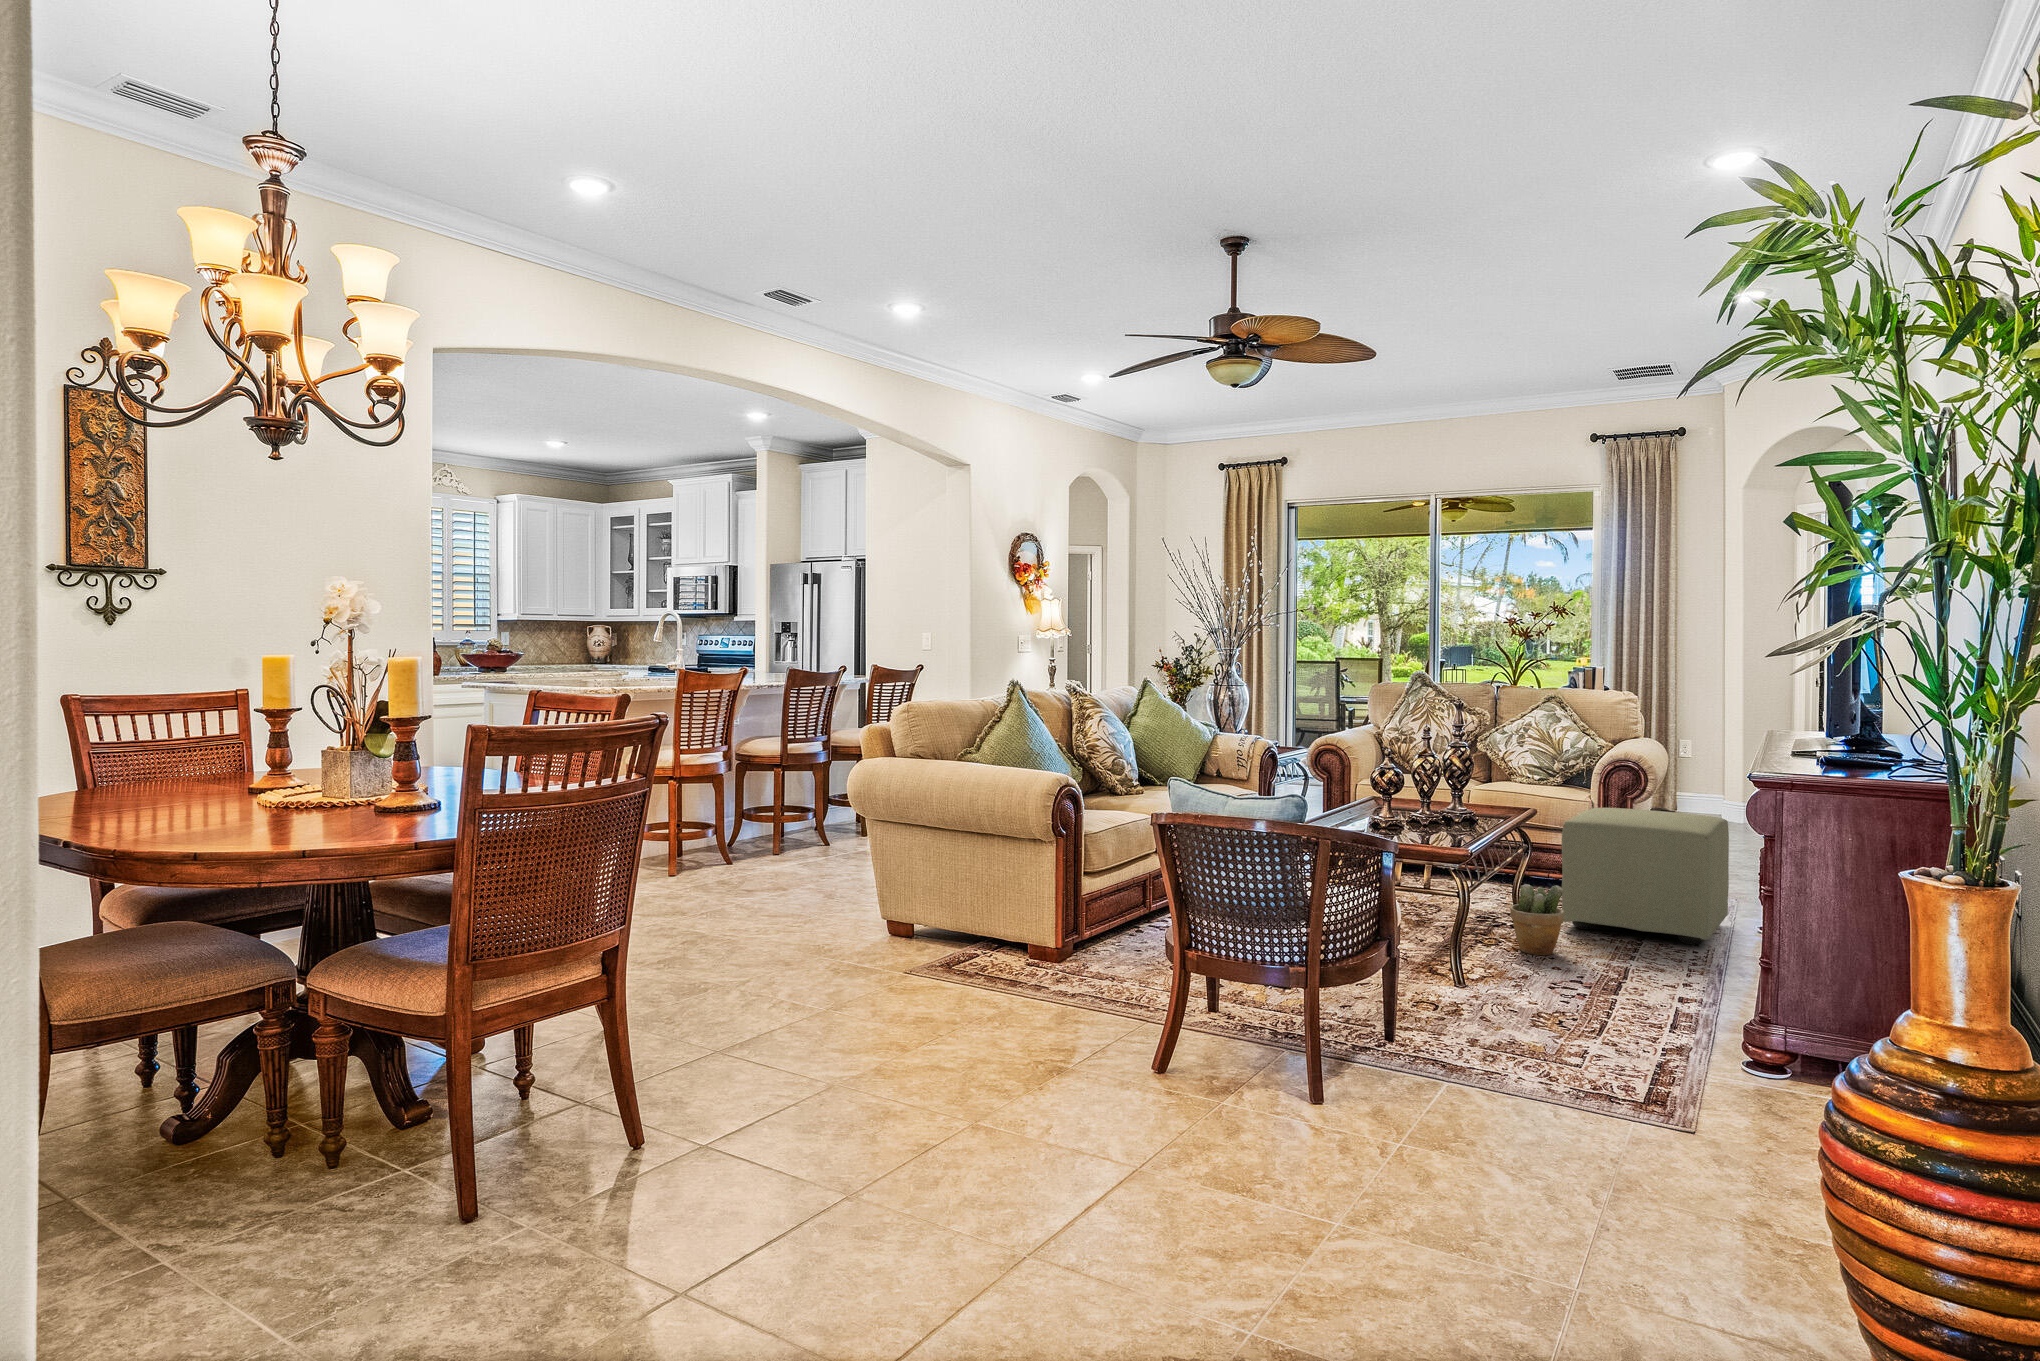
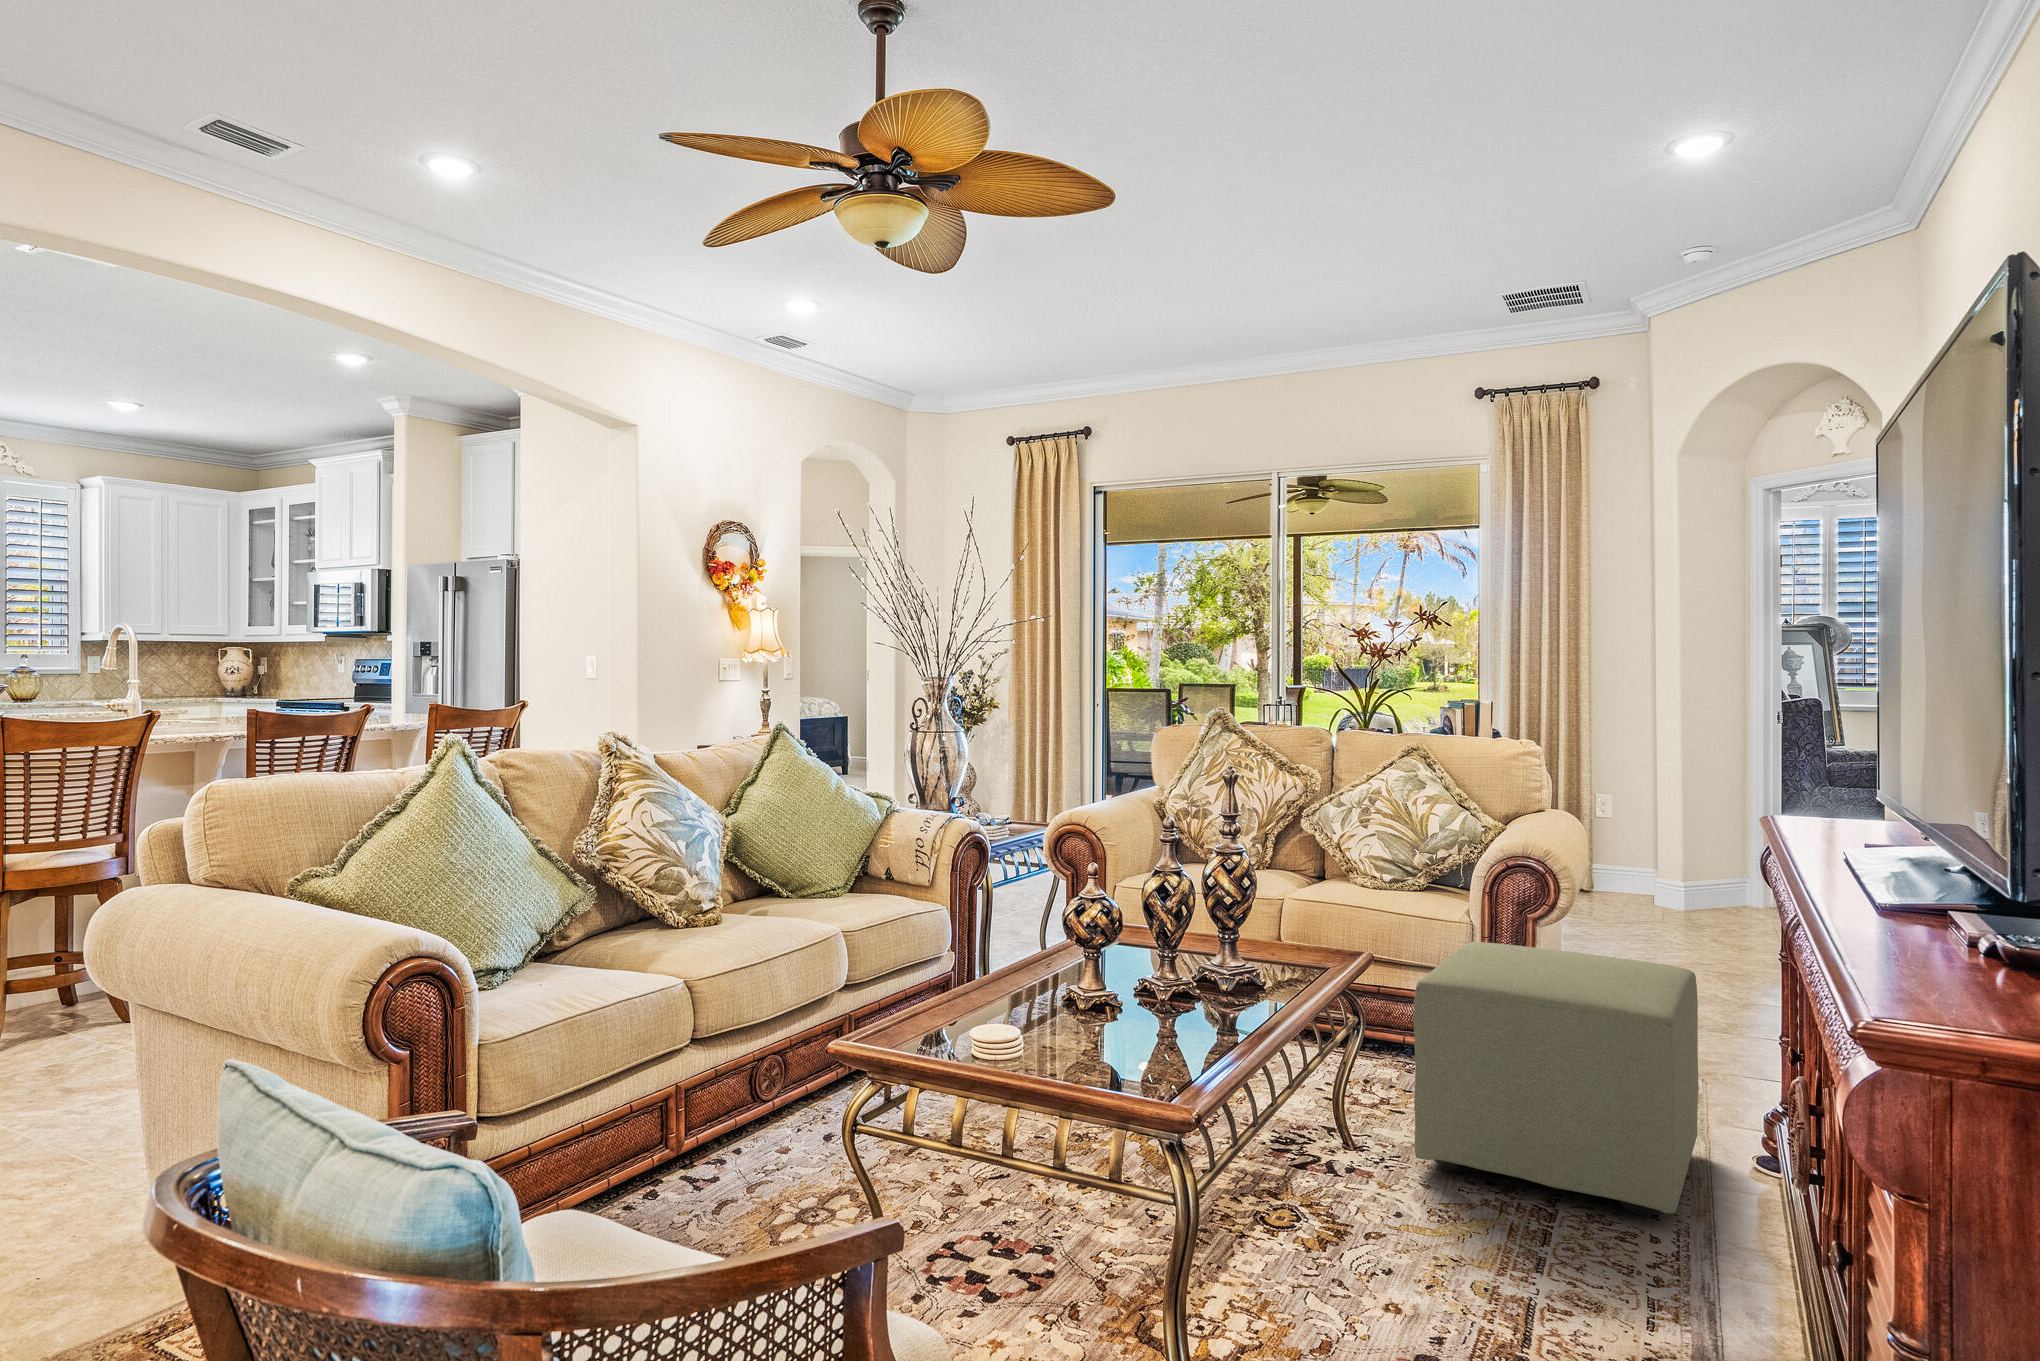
potted plant: present [1510,884,1564,955] -> none [1313,1117,1411,1257]

